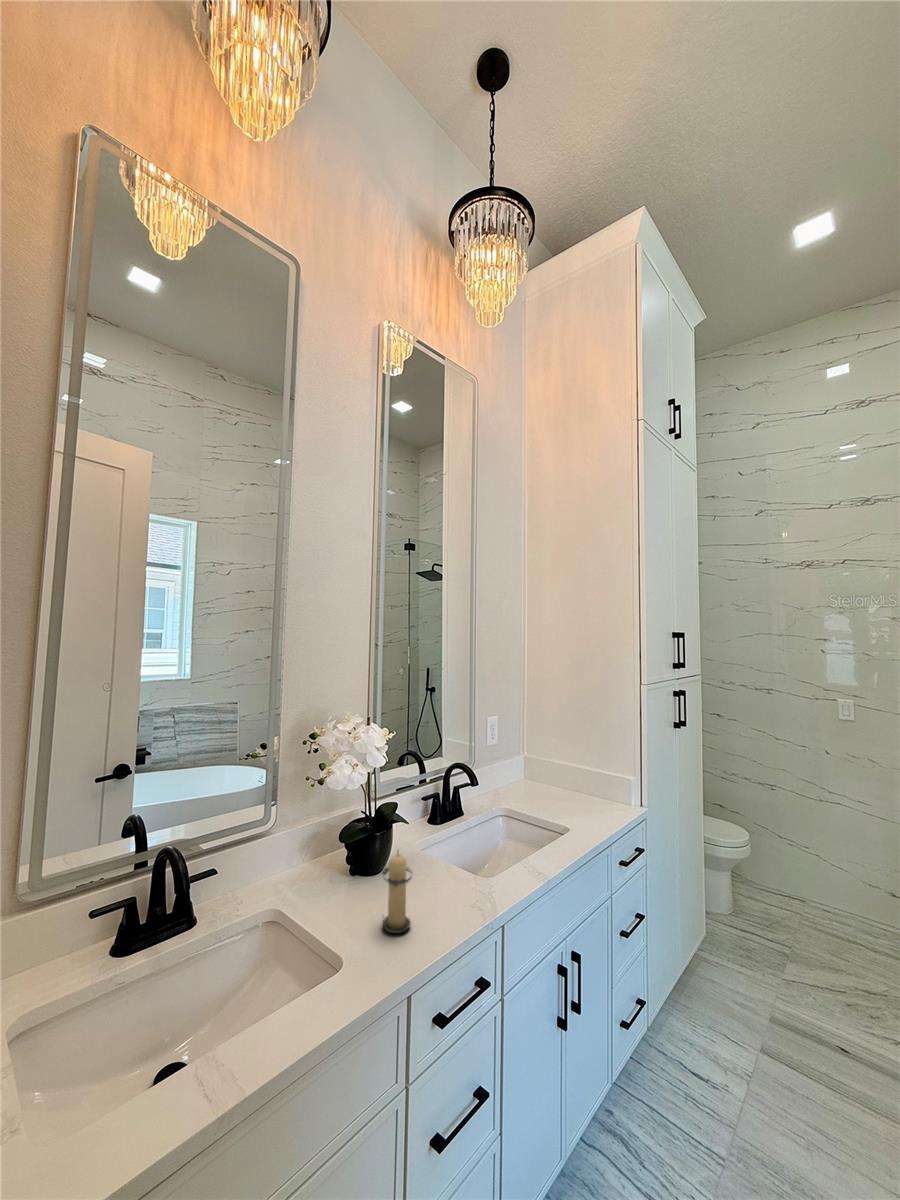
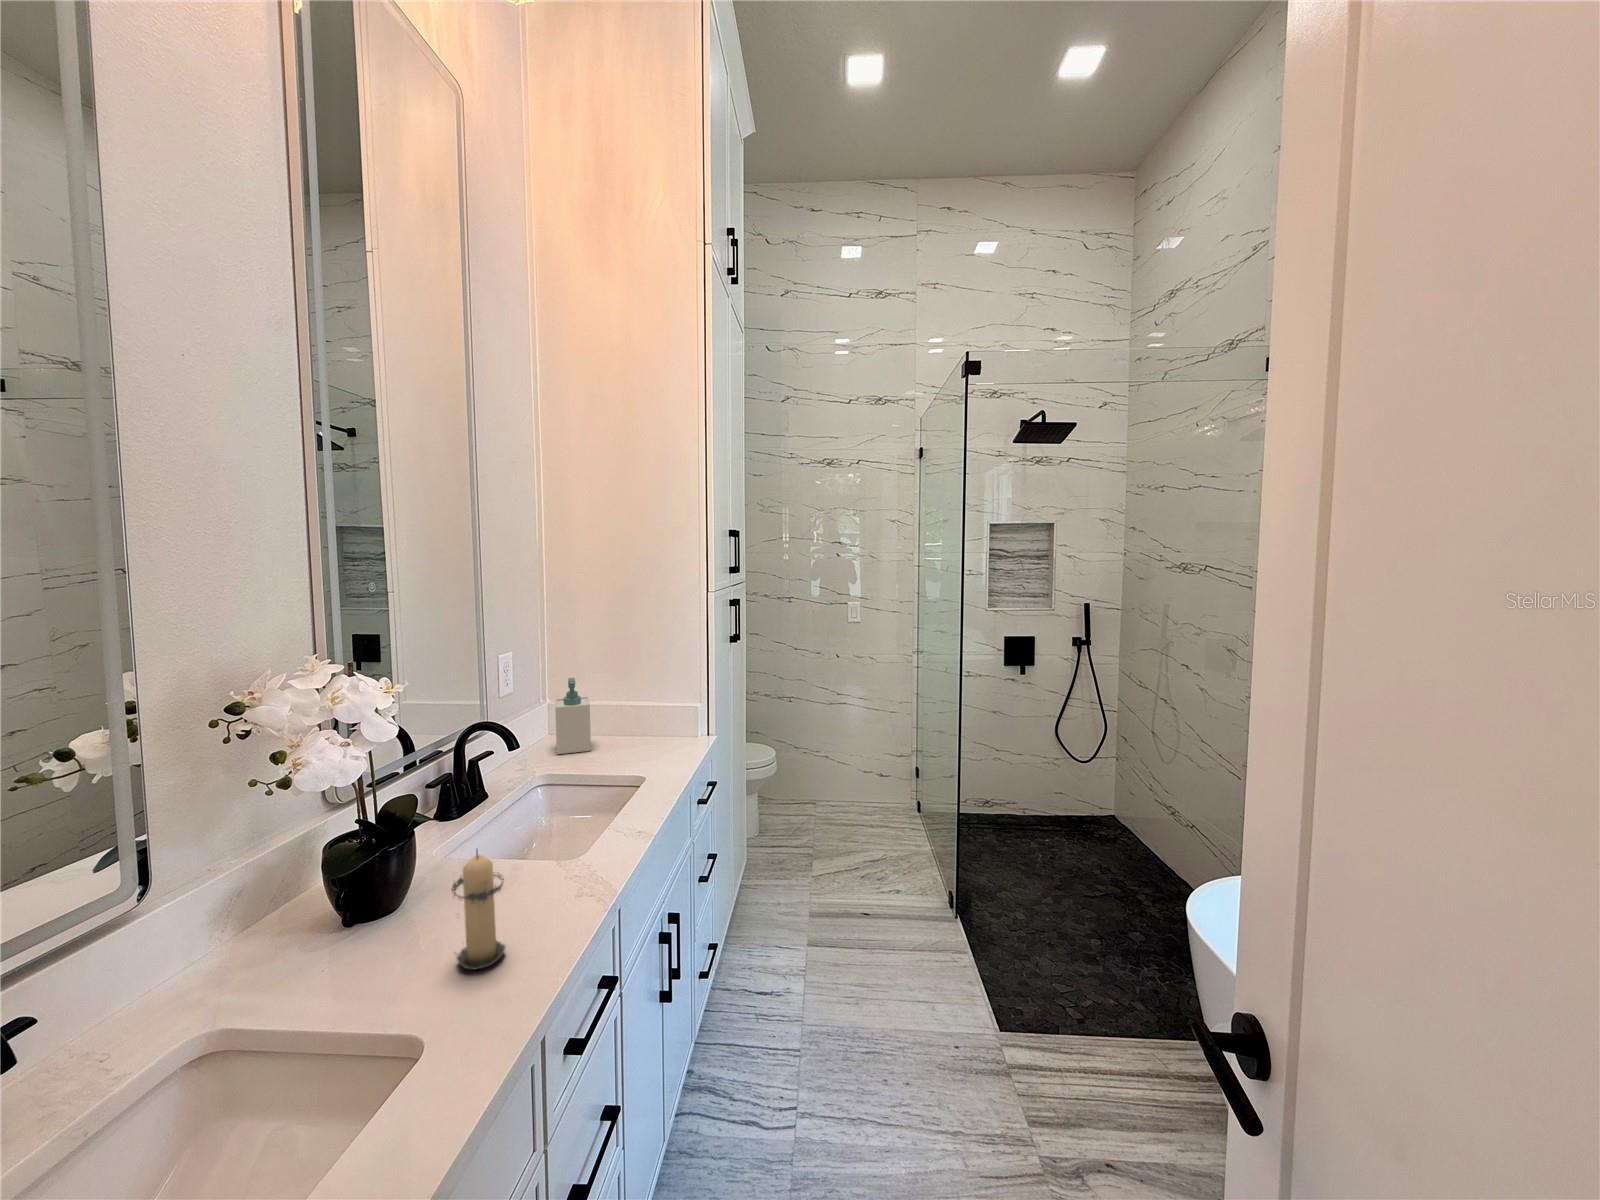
soap bottle: none [521,740,547,798] -> present [555,678,591,754]

